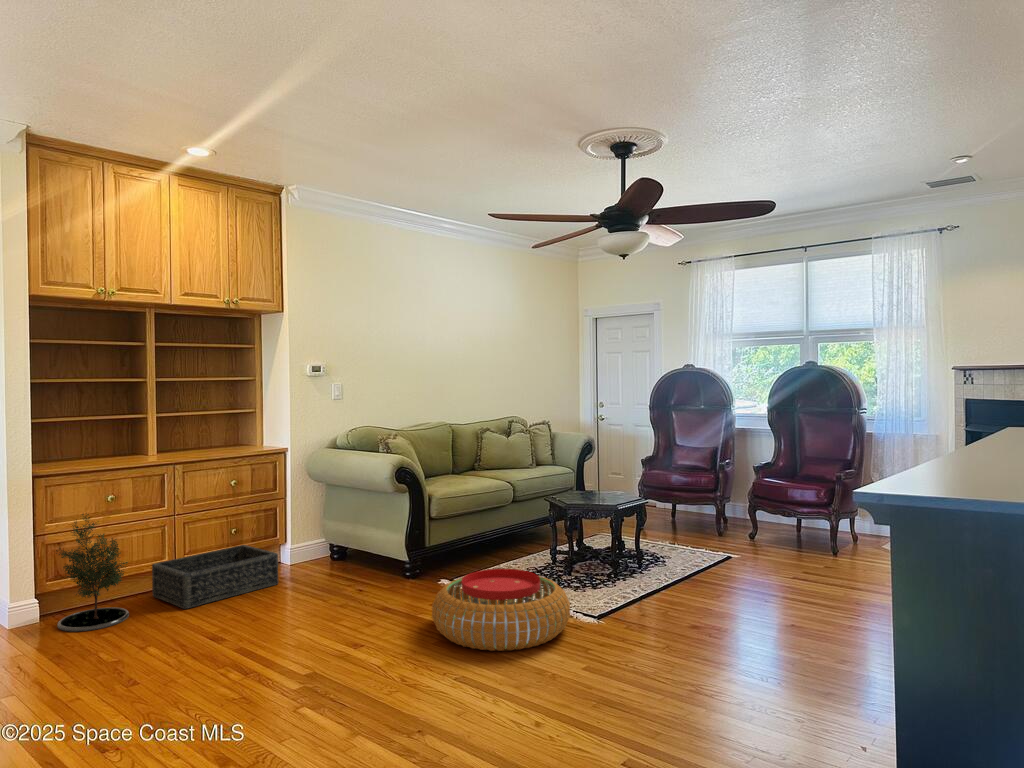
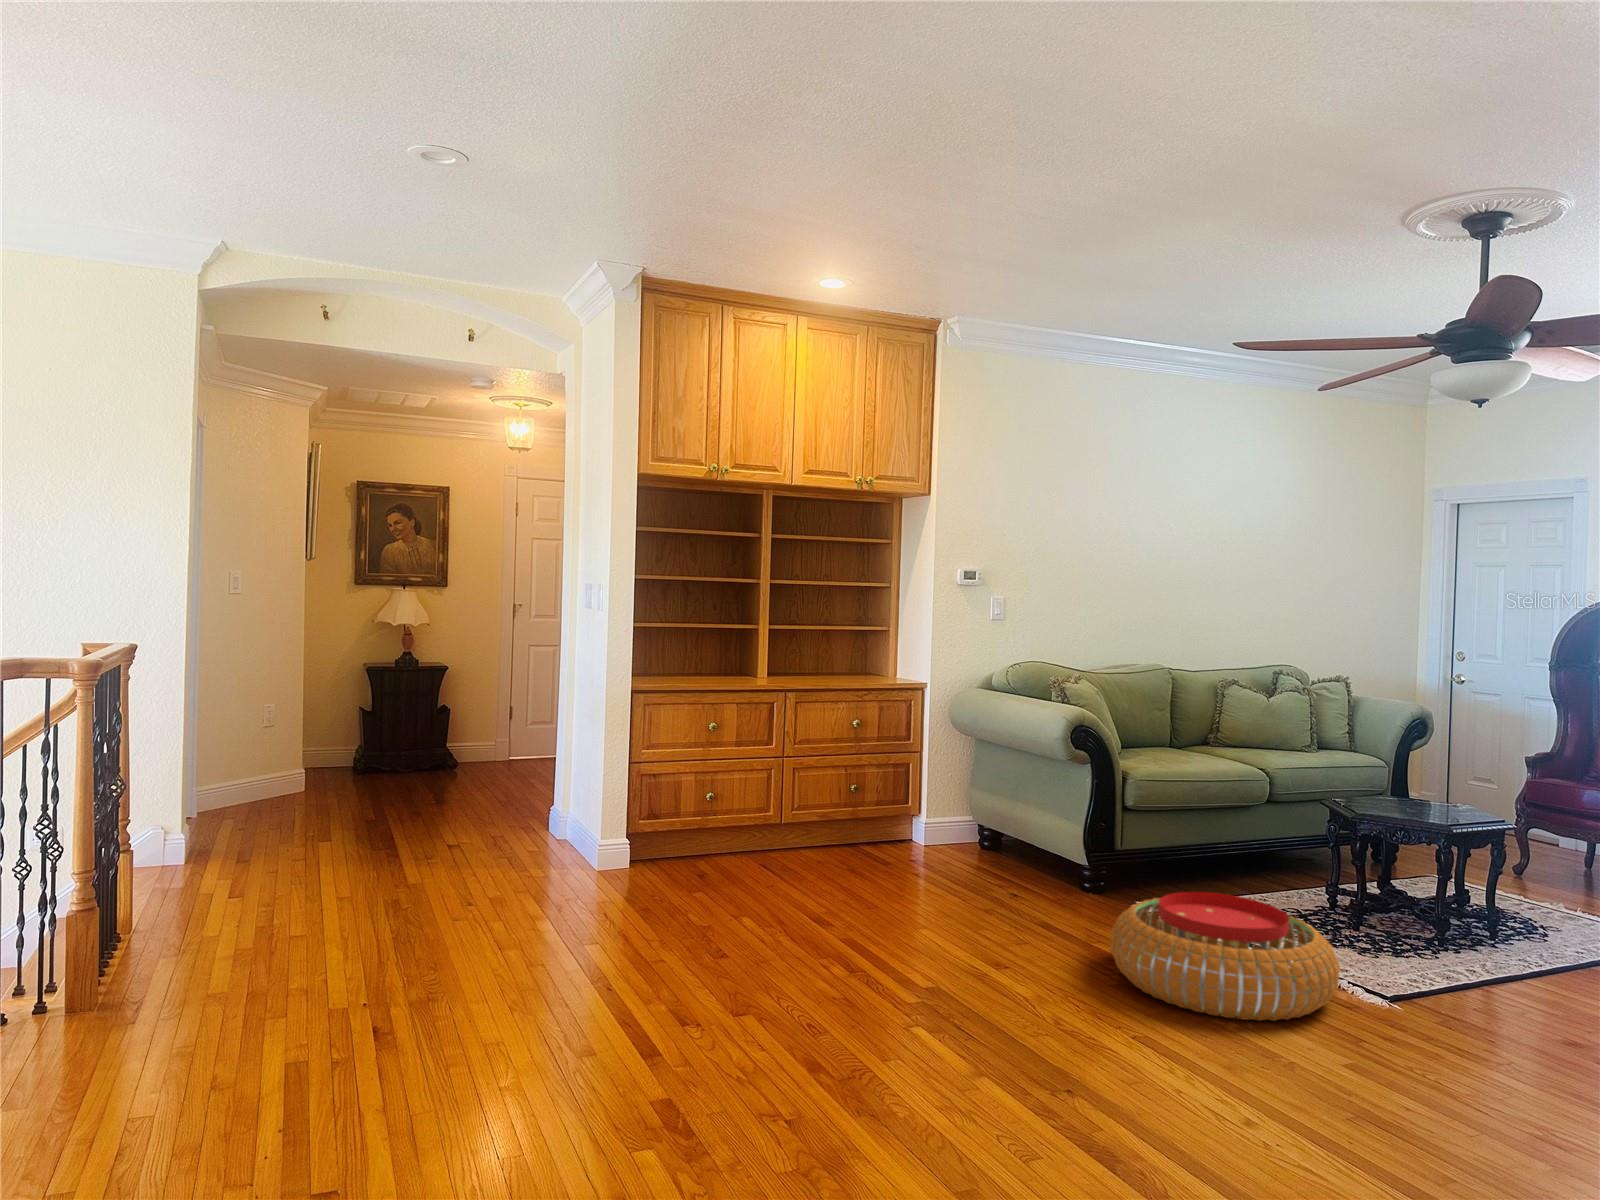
potted tree: present [56,513,129,632] -> none [648,739,728,884]
basket: present [152,545,278,609] -> none [752,809,906,879]

